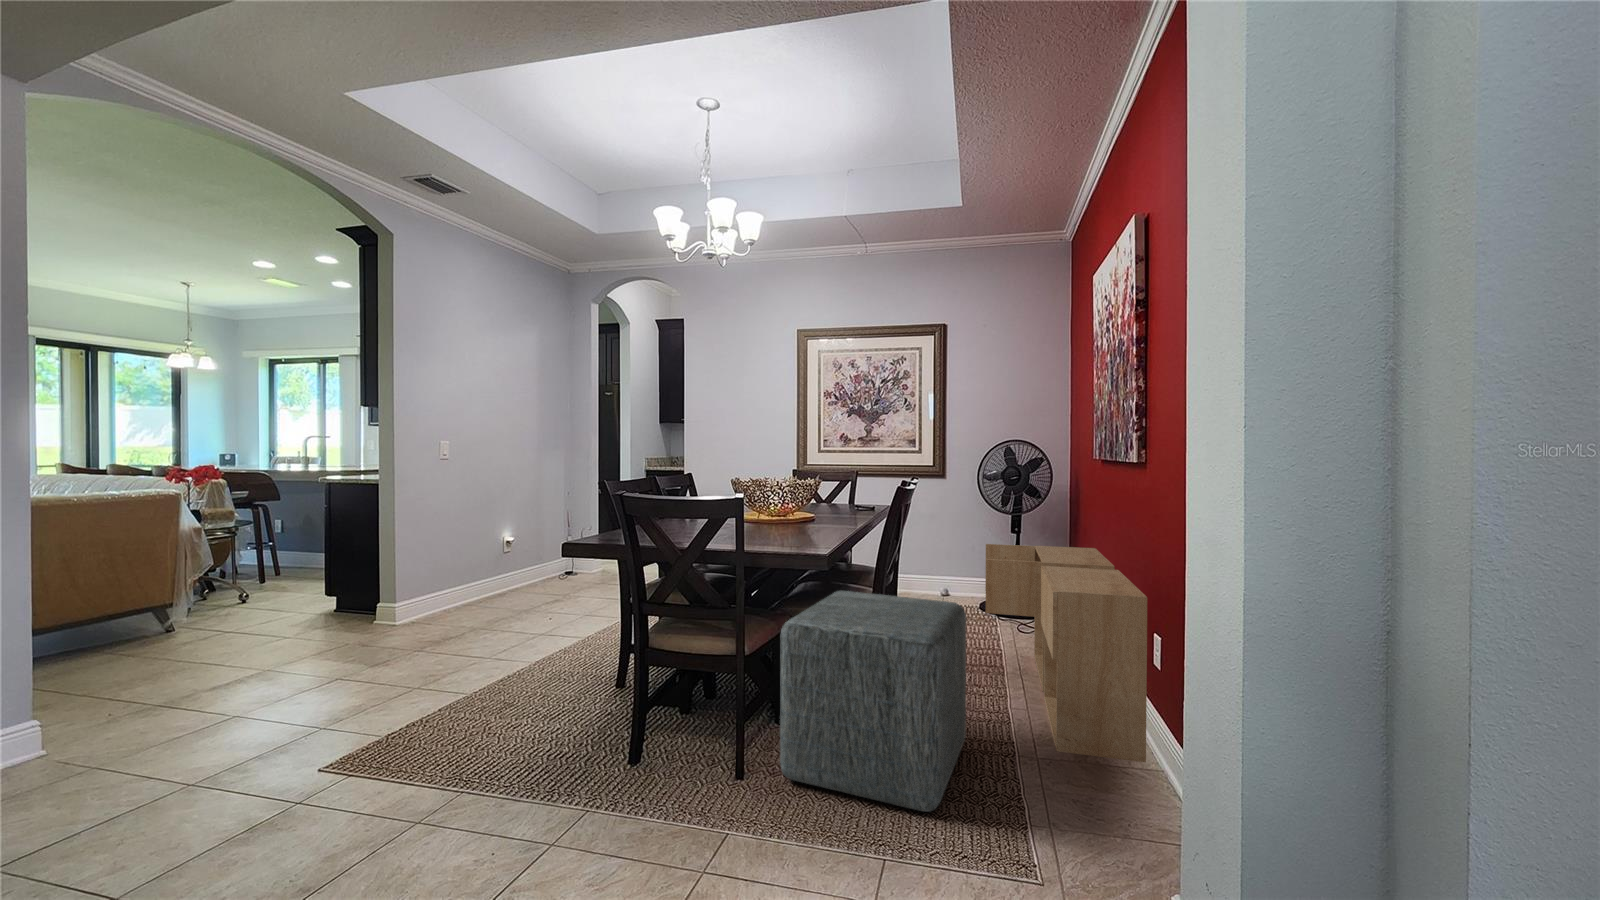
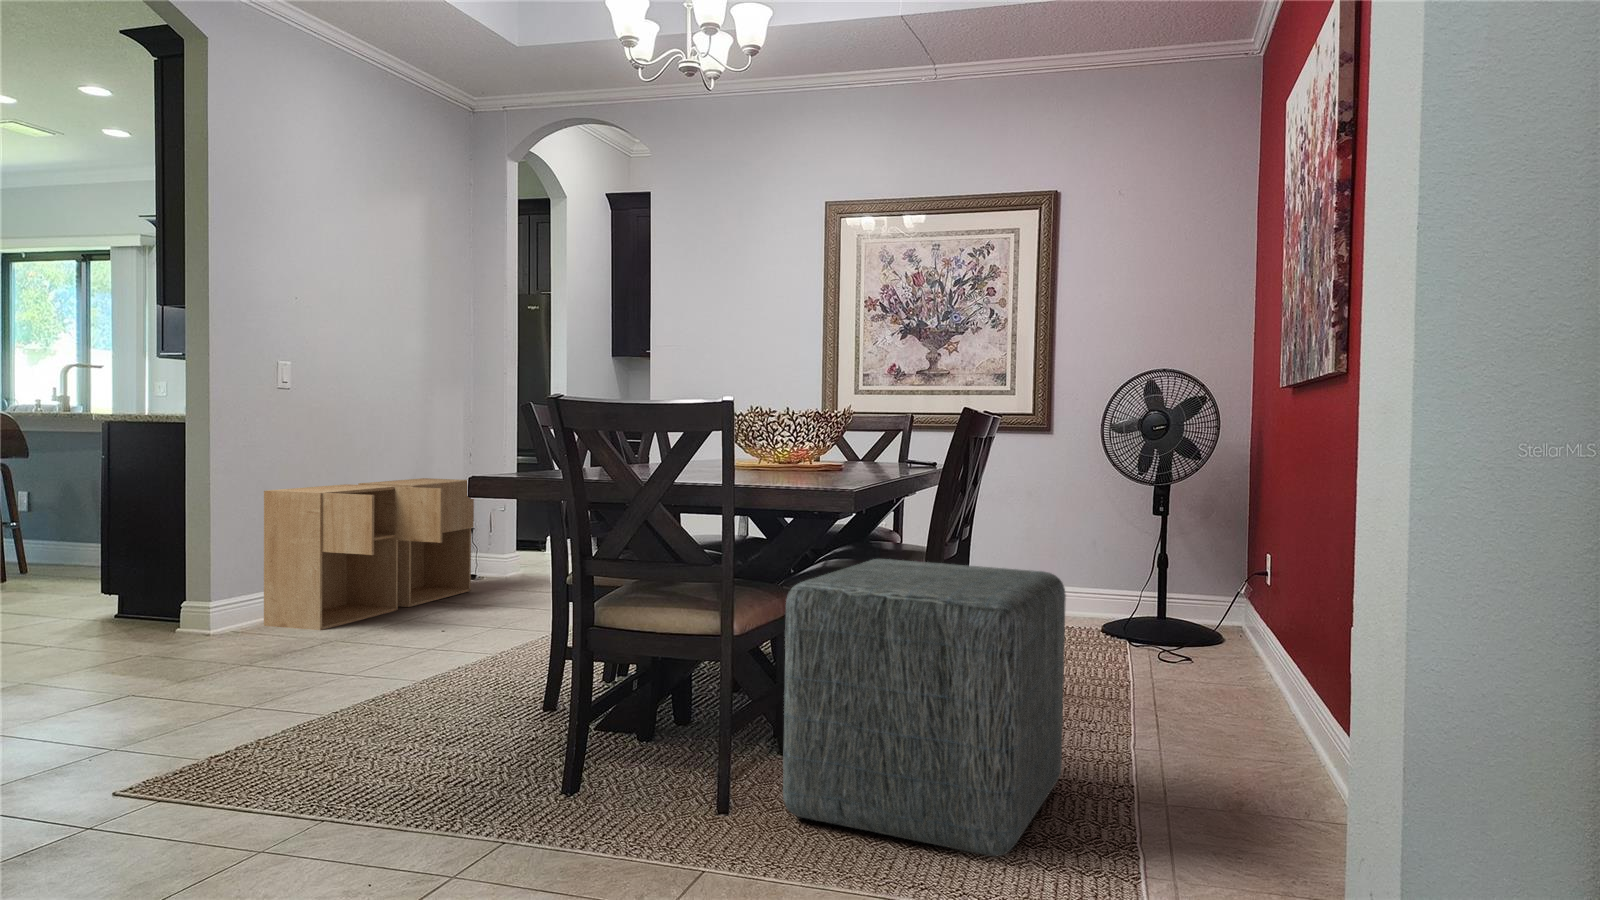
storage cabinet: present [985,544,1147,762] -> present [264,478,474,630]

